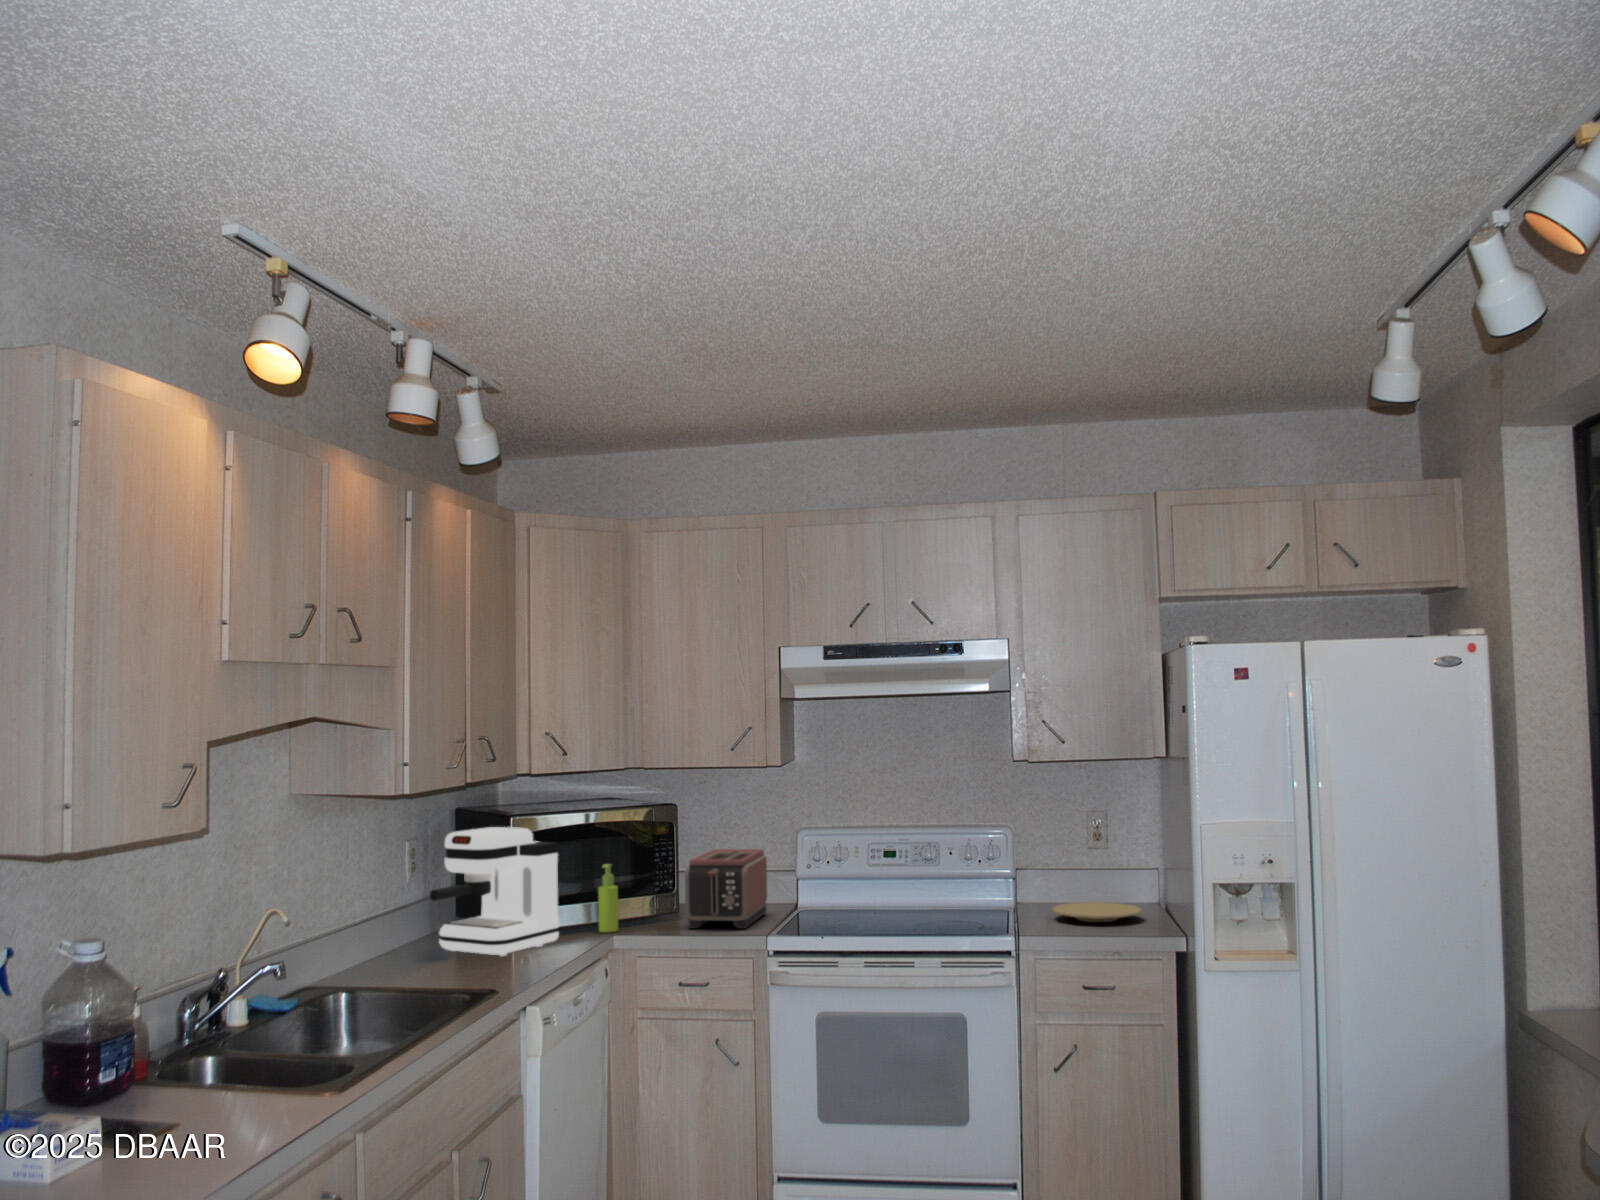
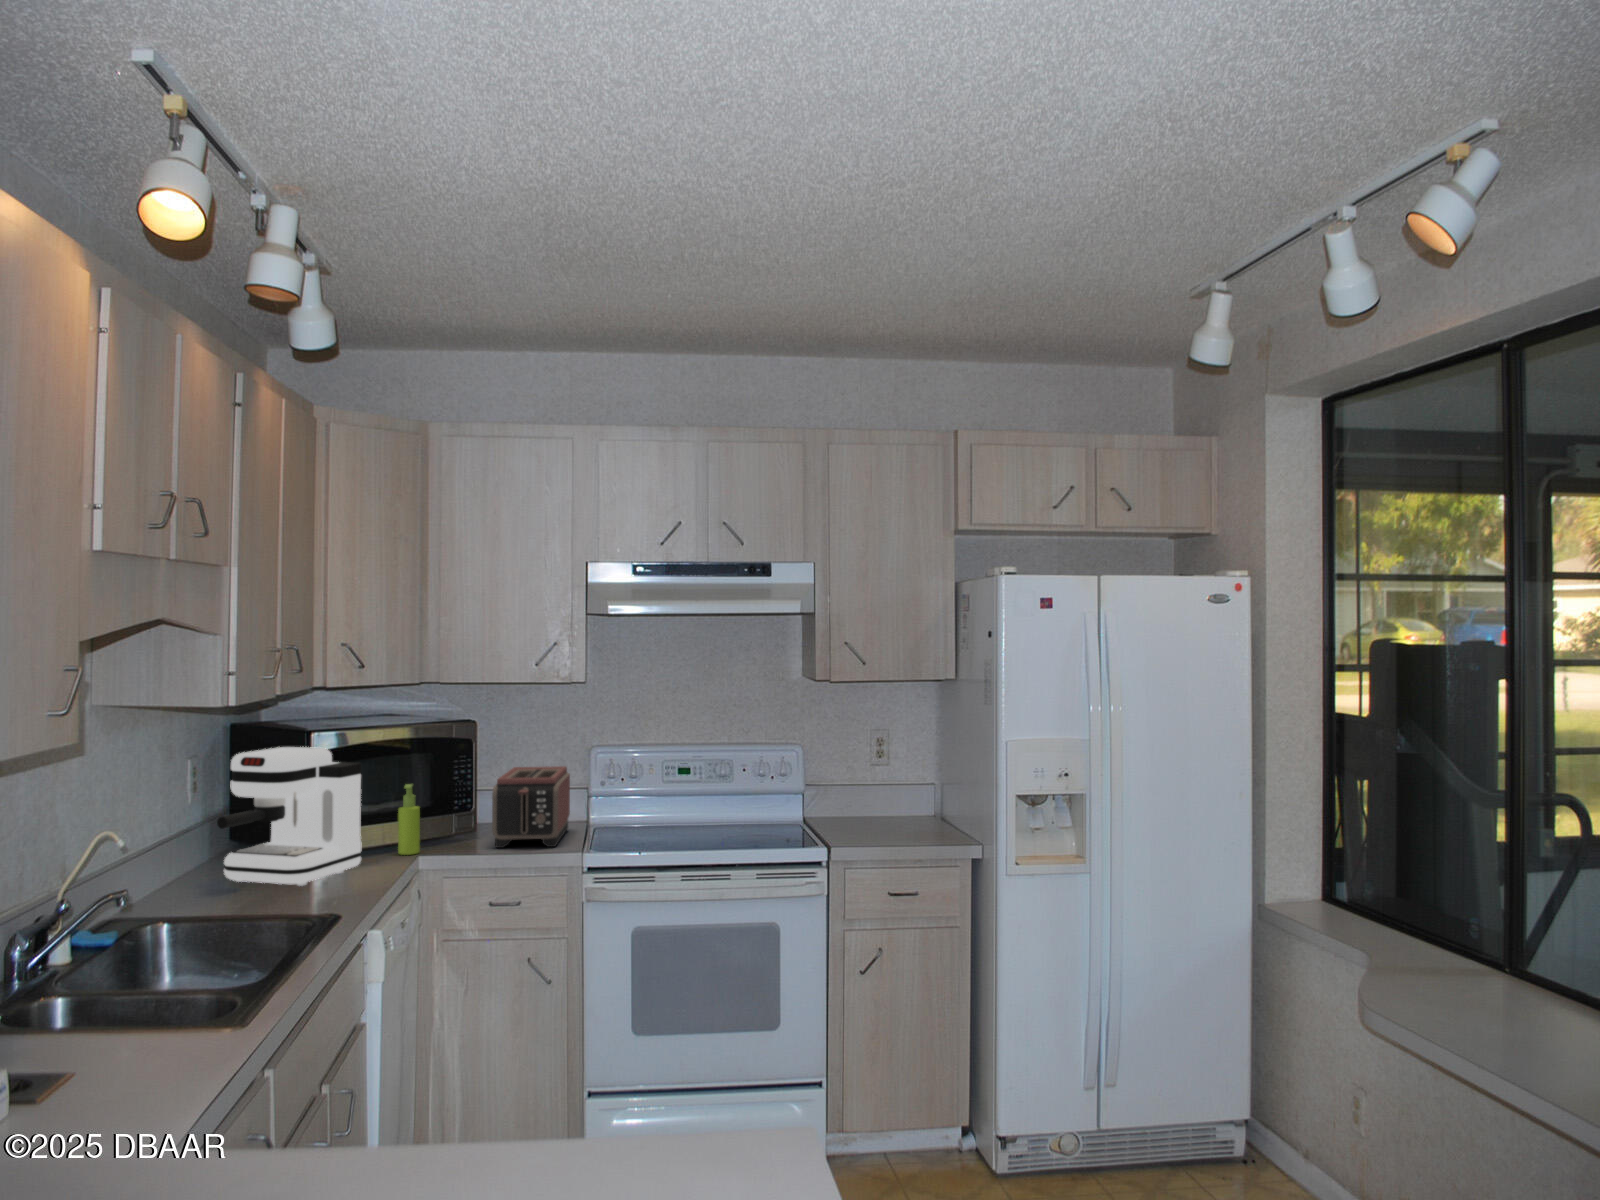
plate: present [1052,902,1143,922] -> none [847,812,929,831]

